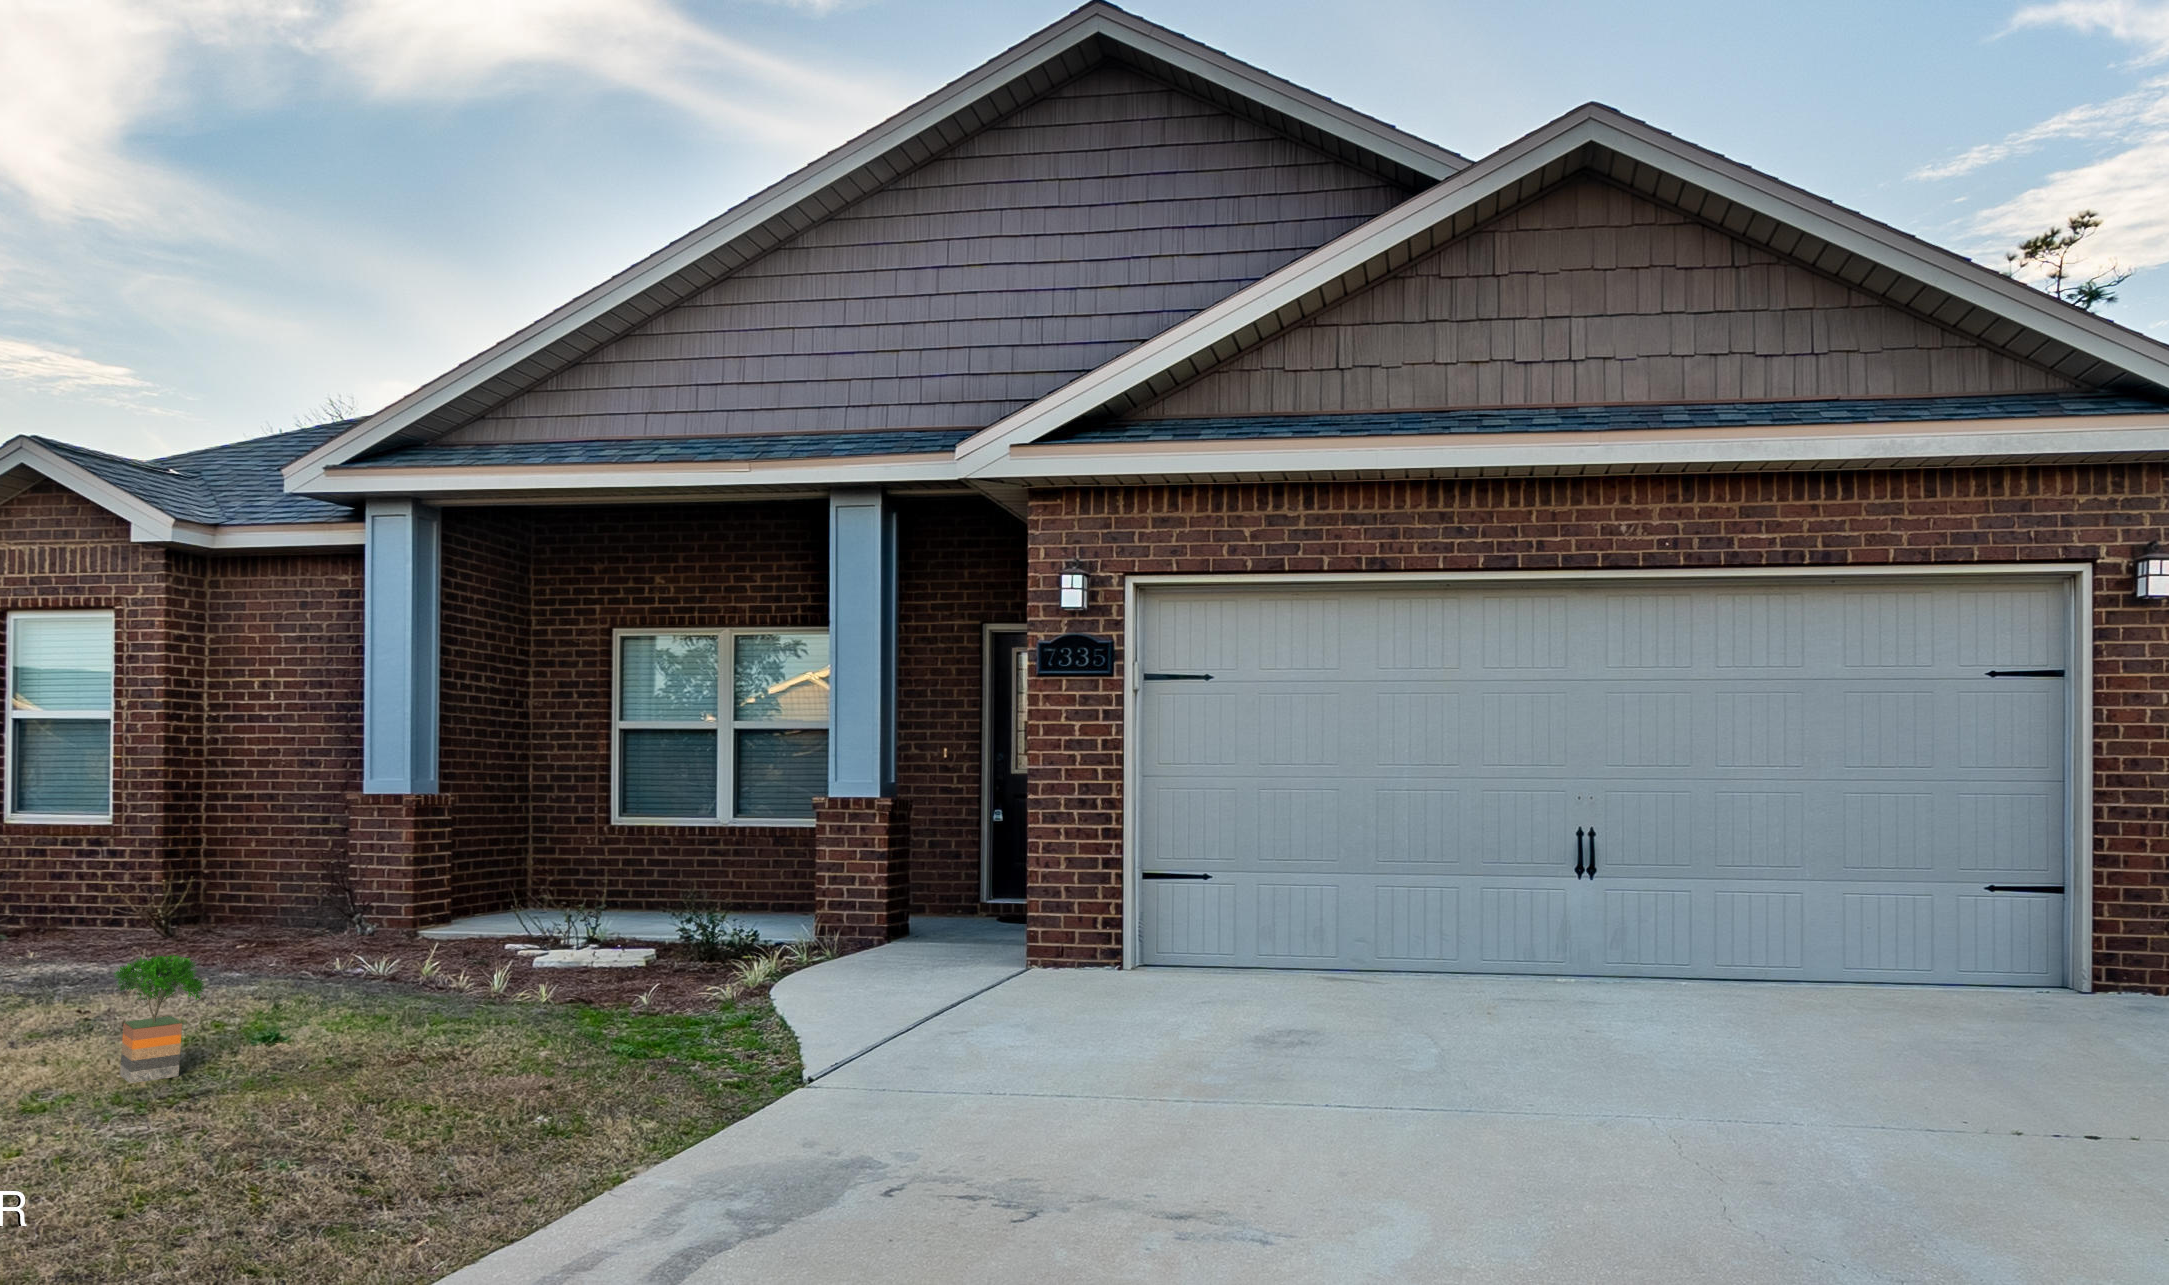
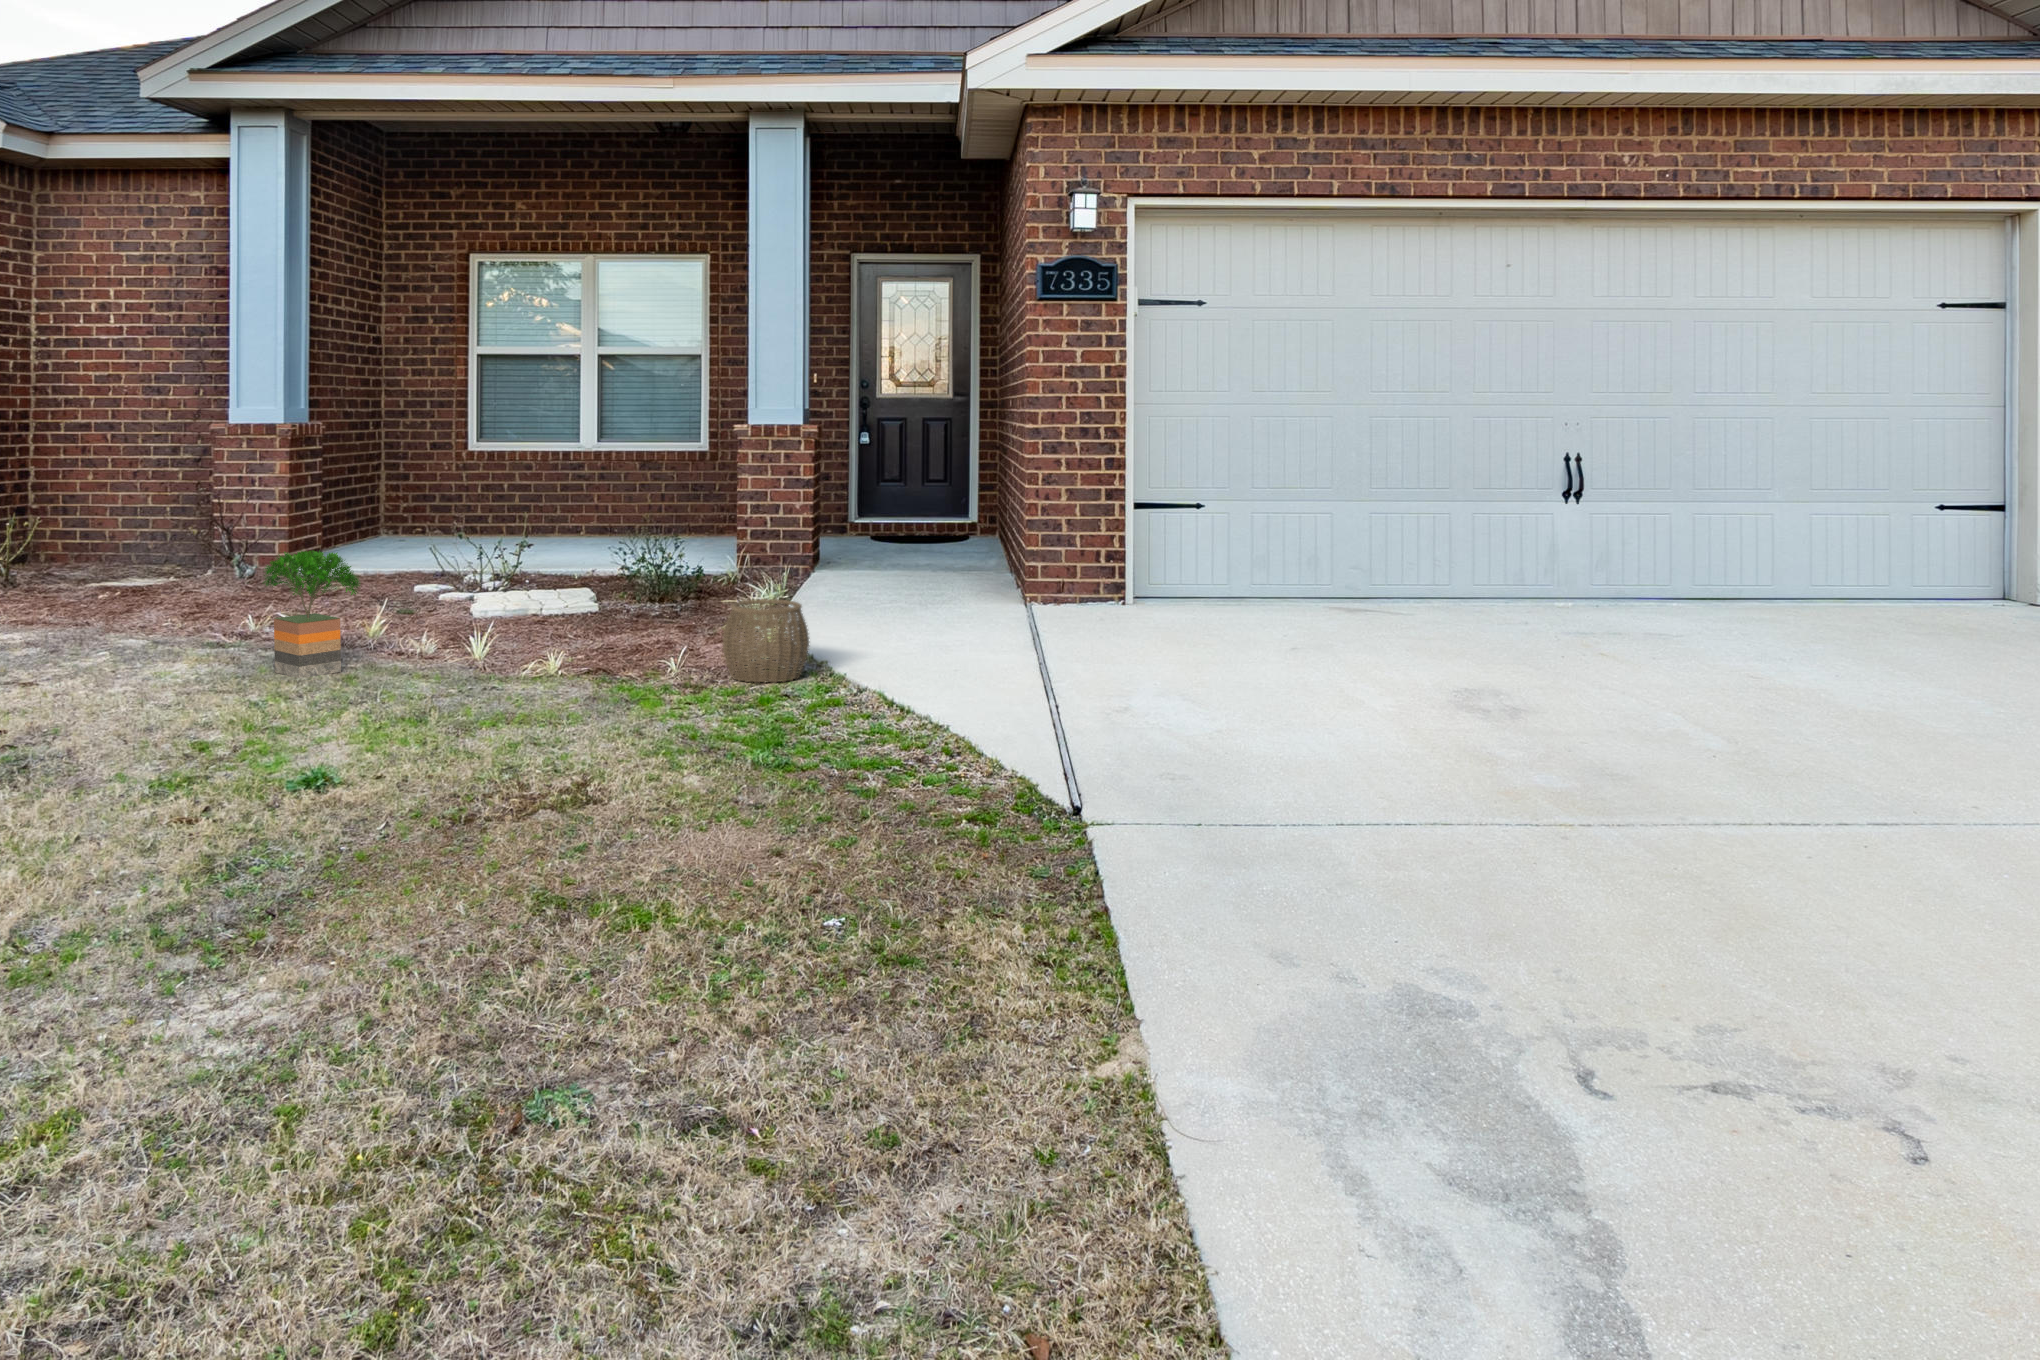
woven basket: none [510,1010,601,1101] -> present [722,599,809,683]

